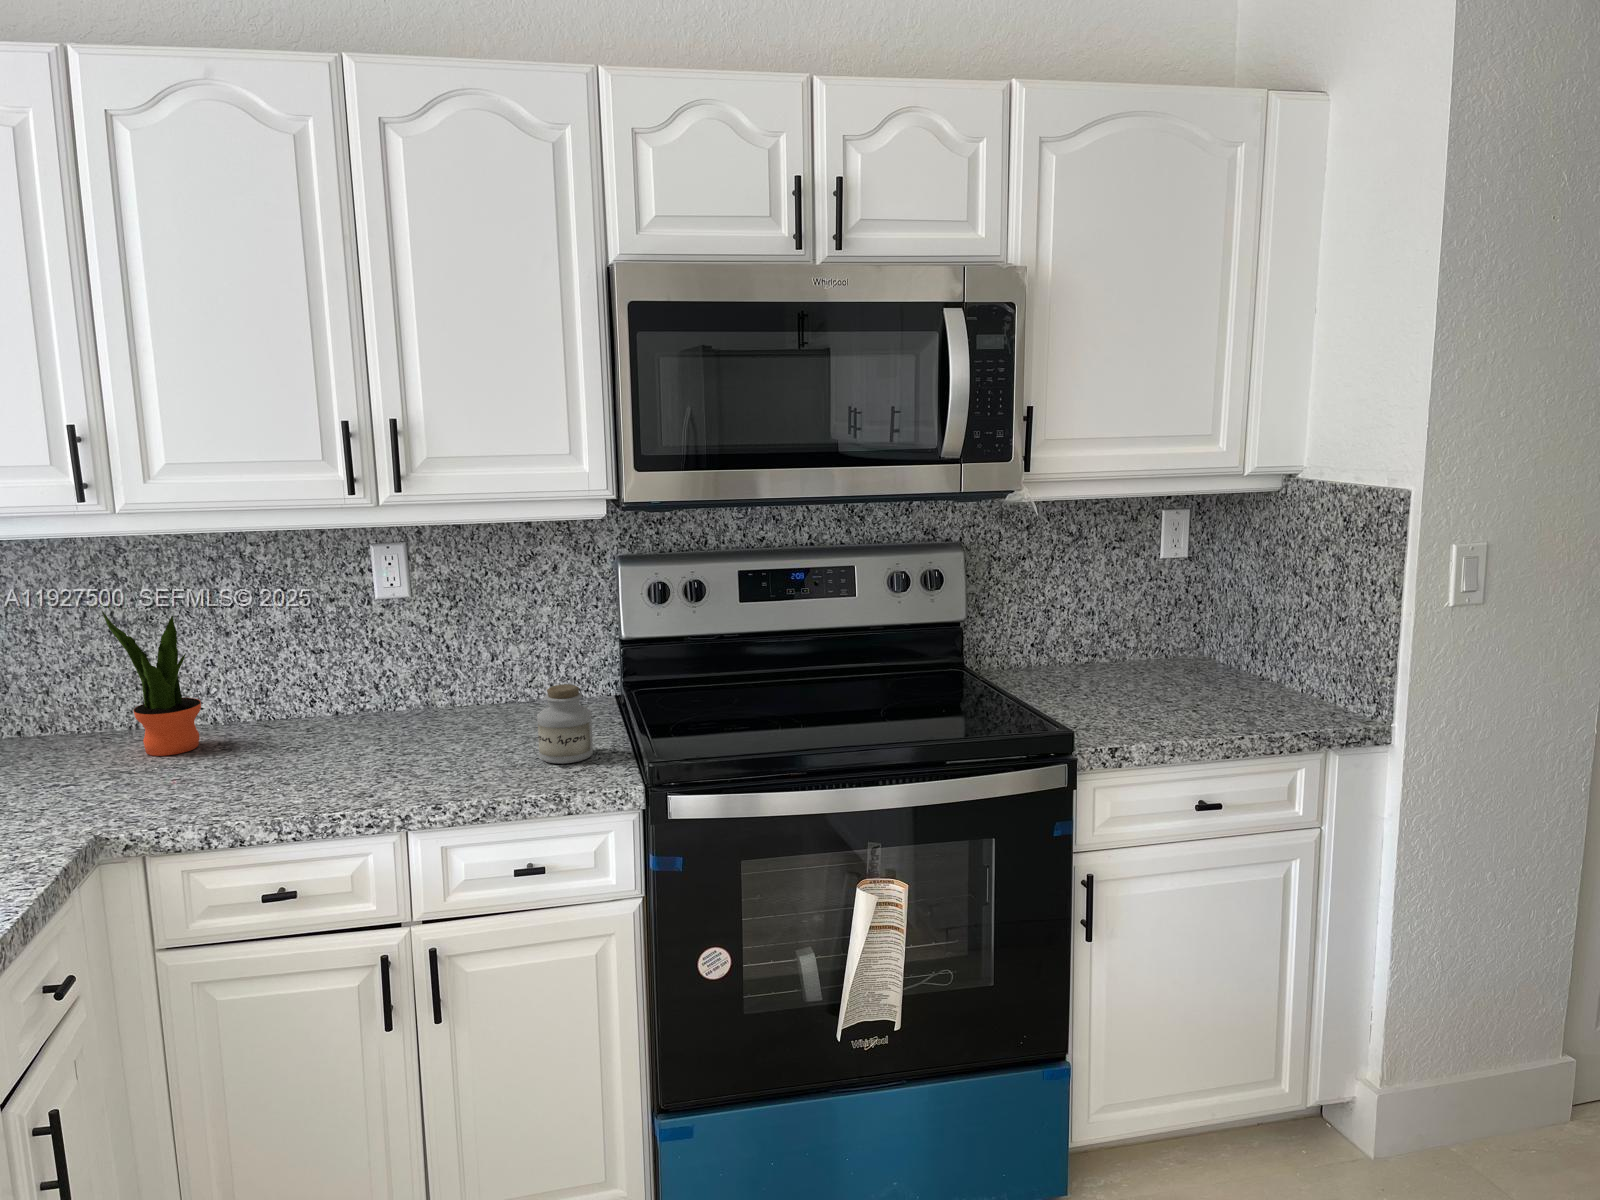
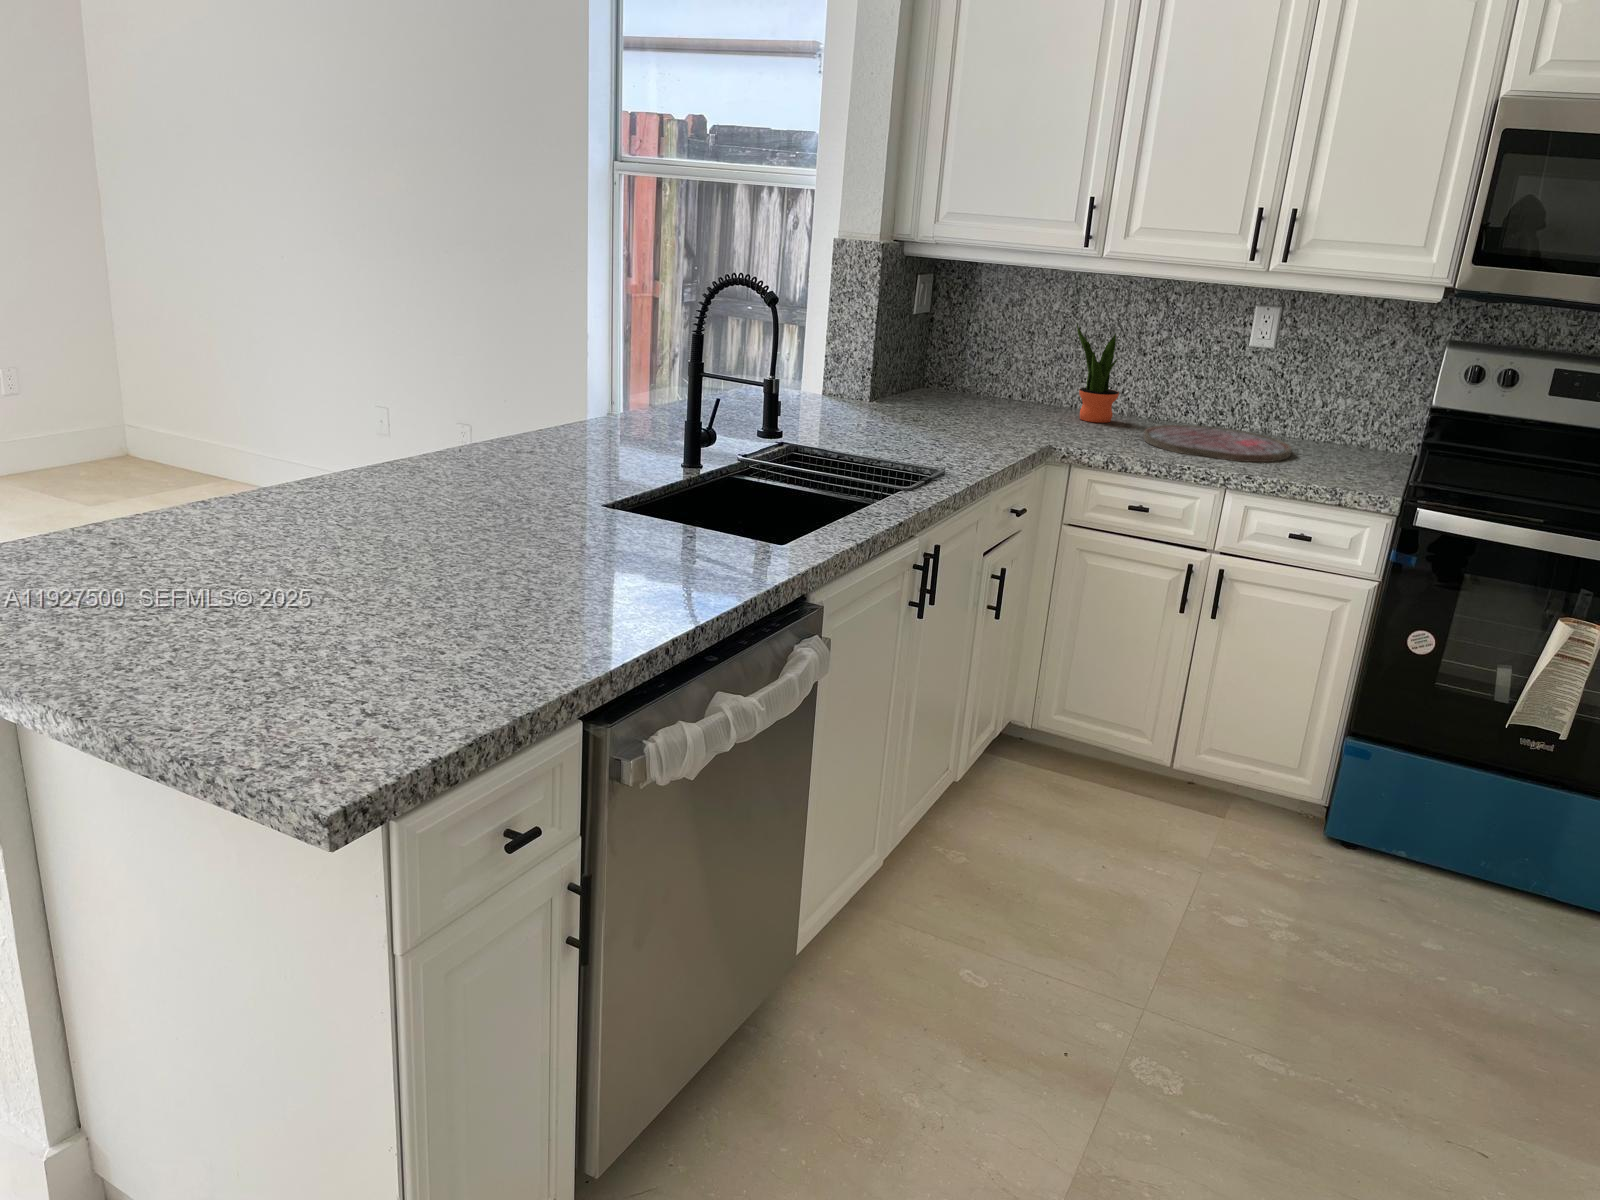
jar: present [537,684,593,764] -> none [1333,420,1381,478]
cutting board: none [256,717,476,789] -> present [1143,425,1291,462]

